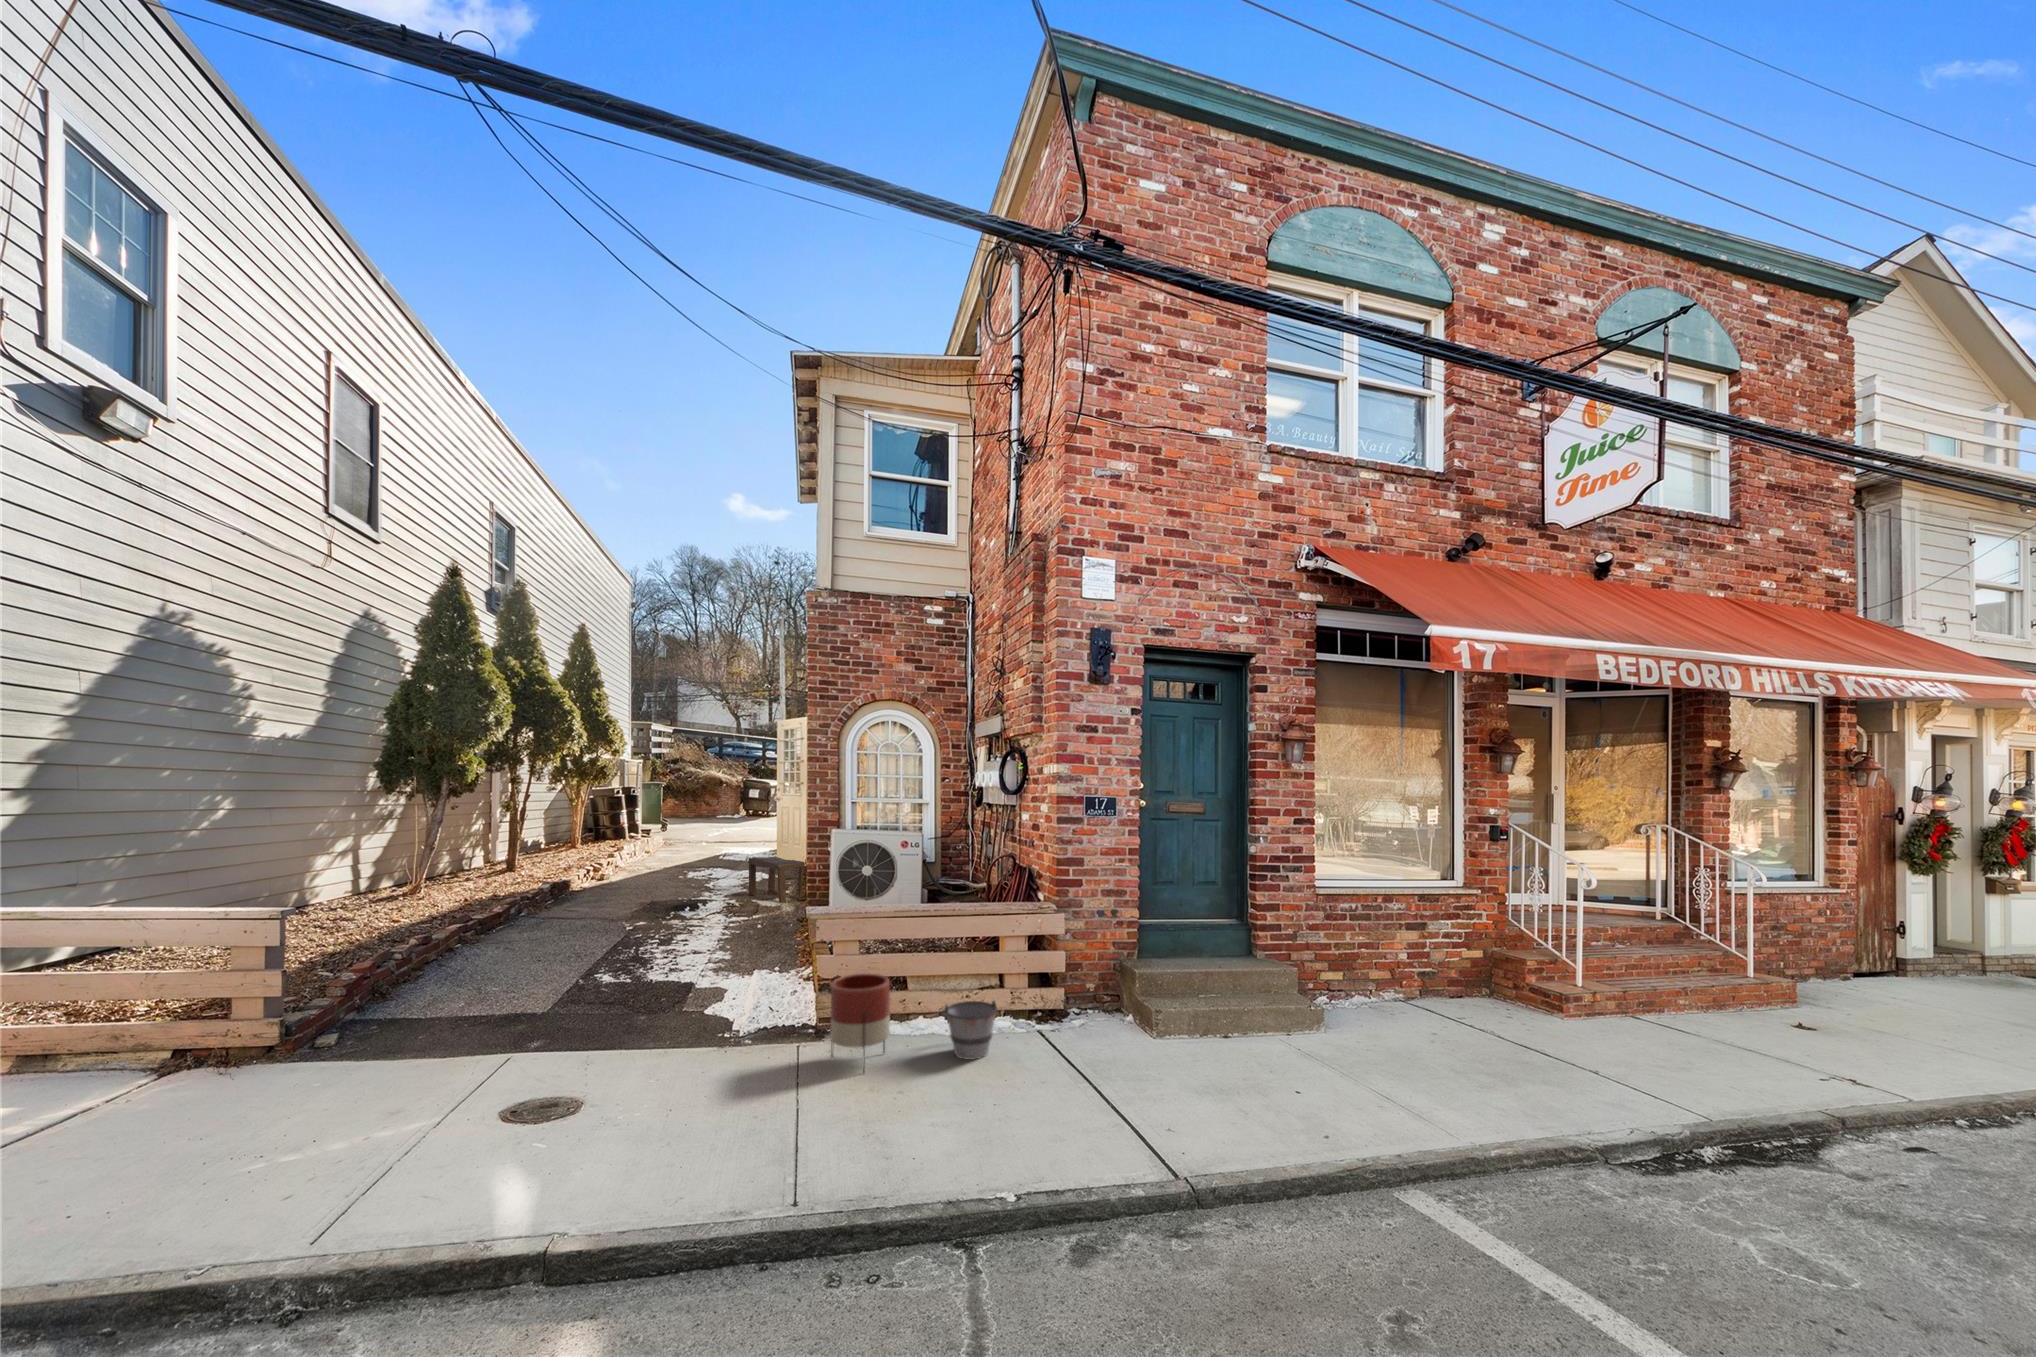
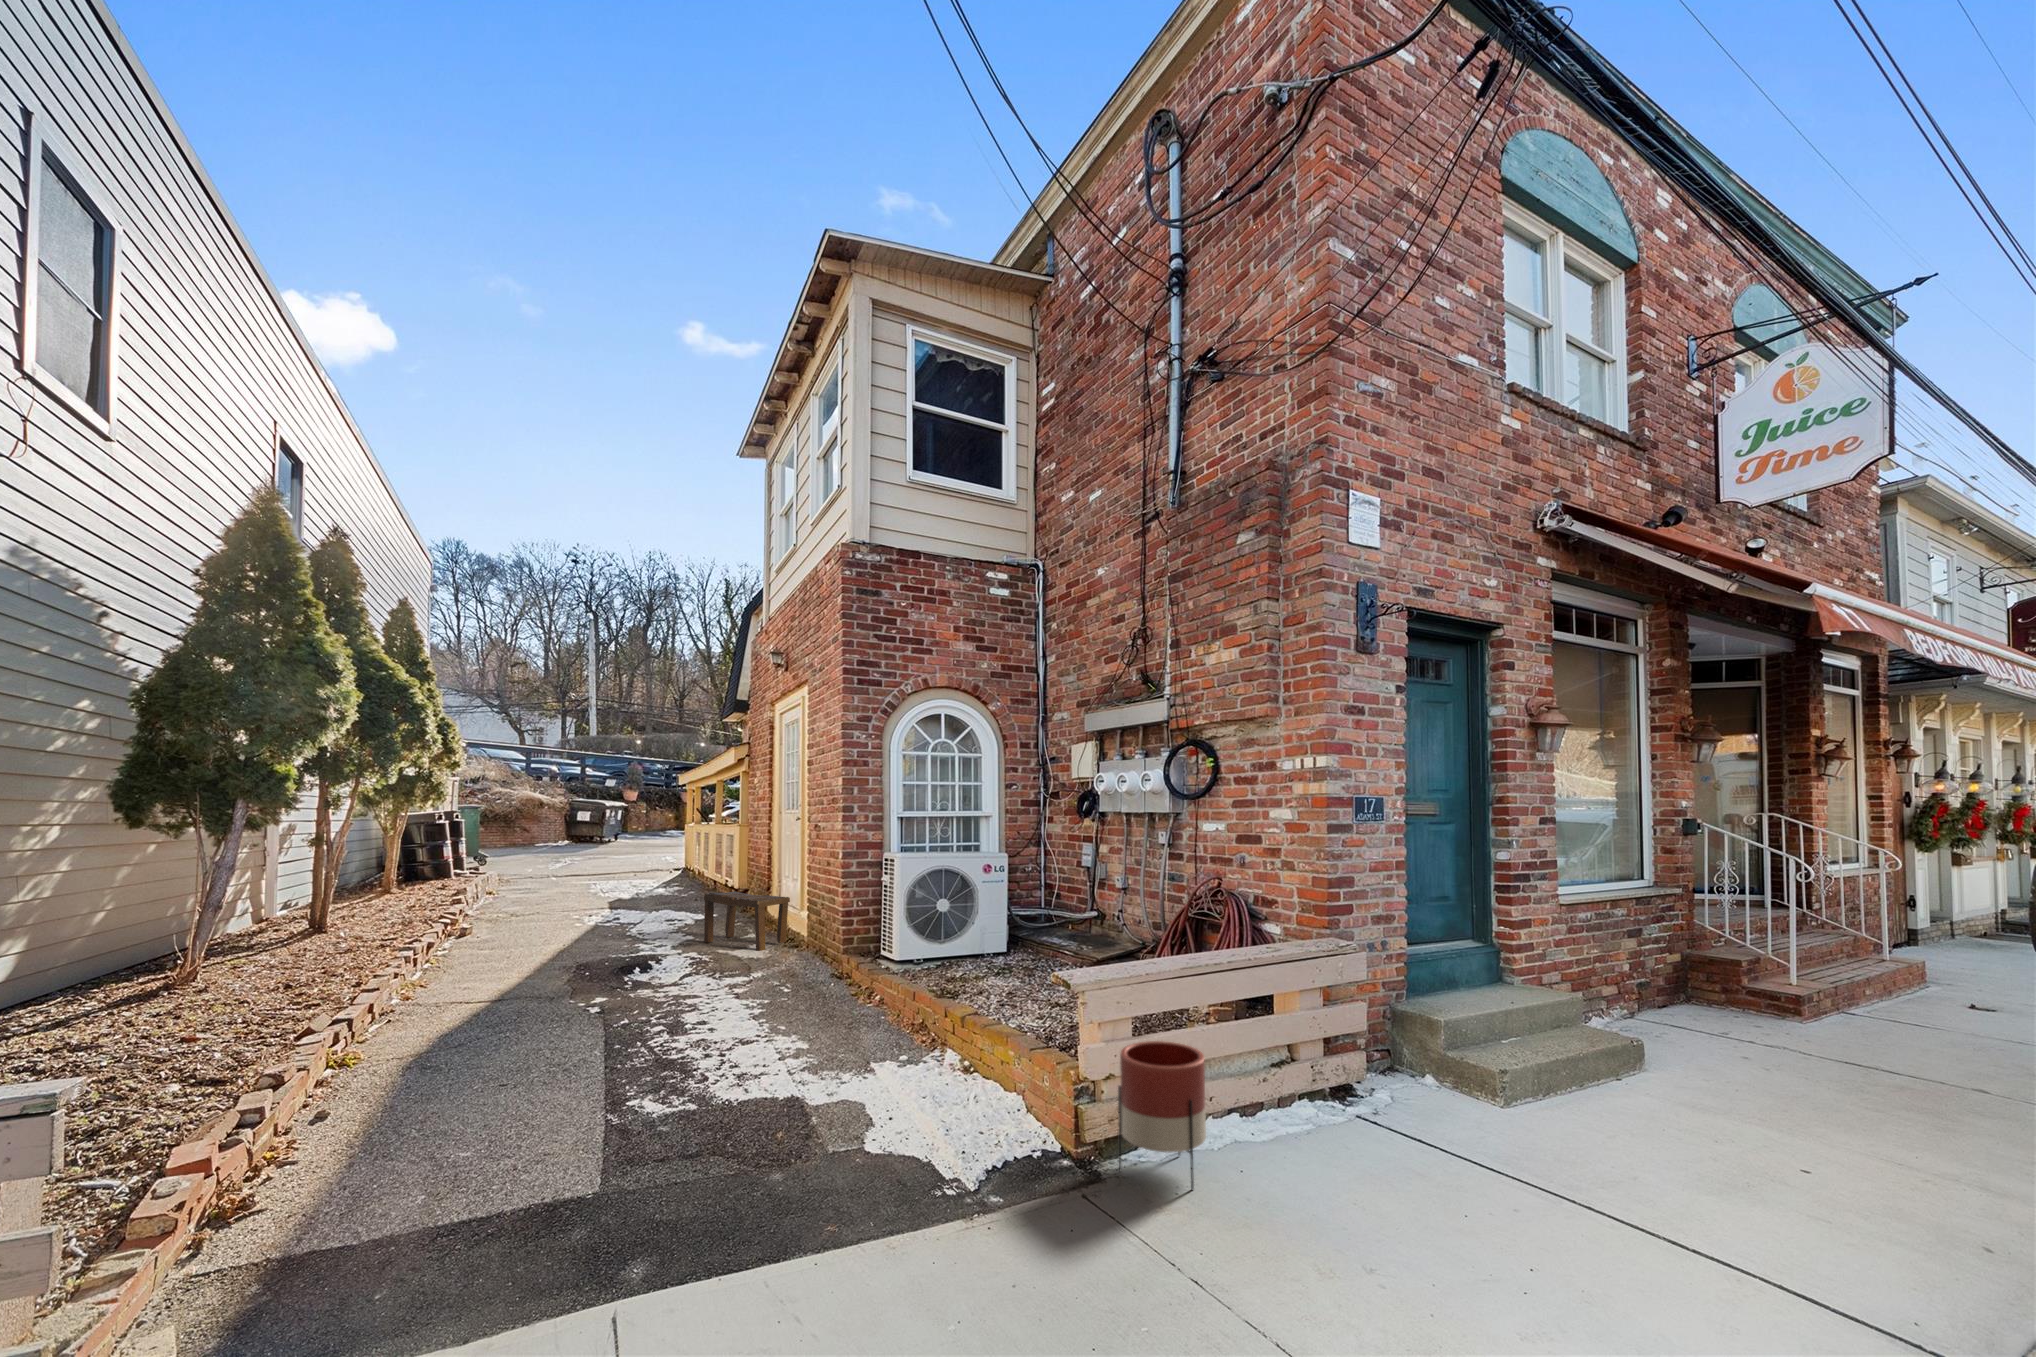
bucket: present [939,1001,997,1060] -> none [1239,1068,1330,1155]

